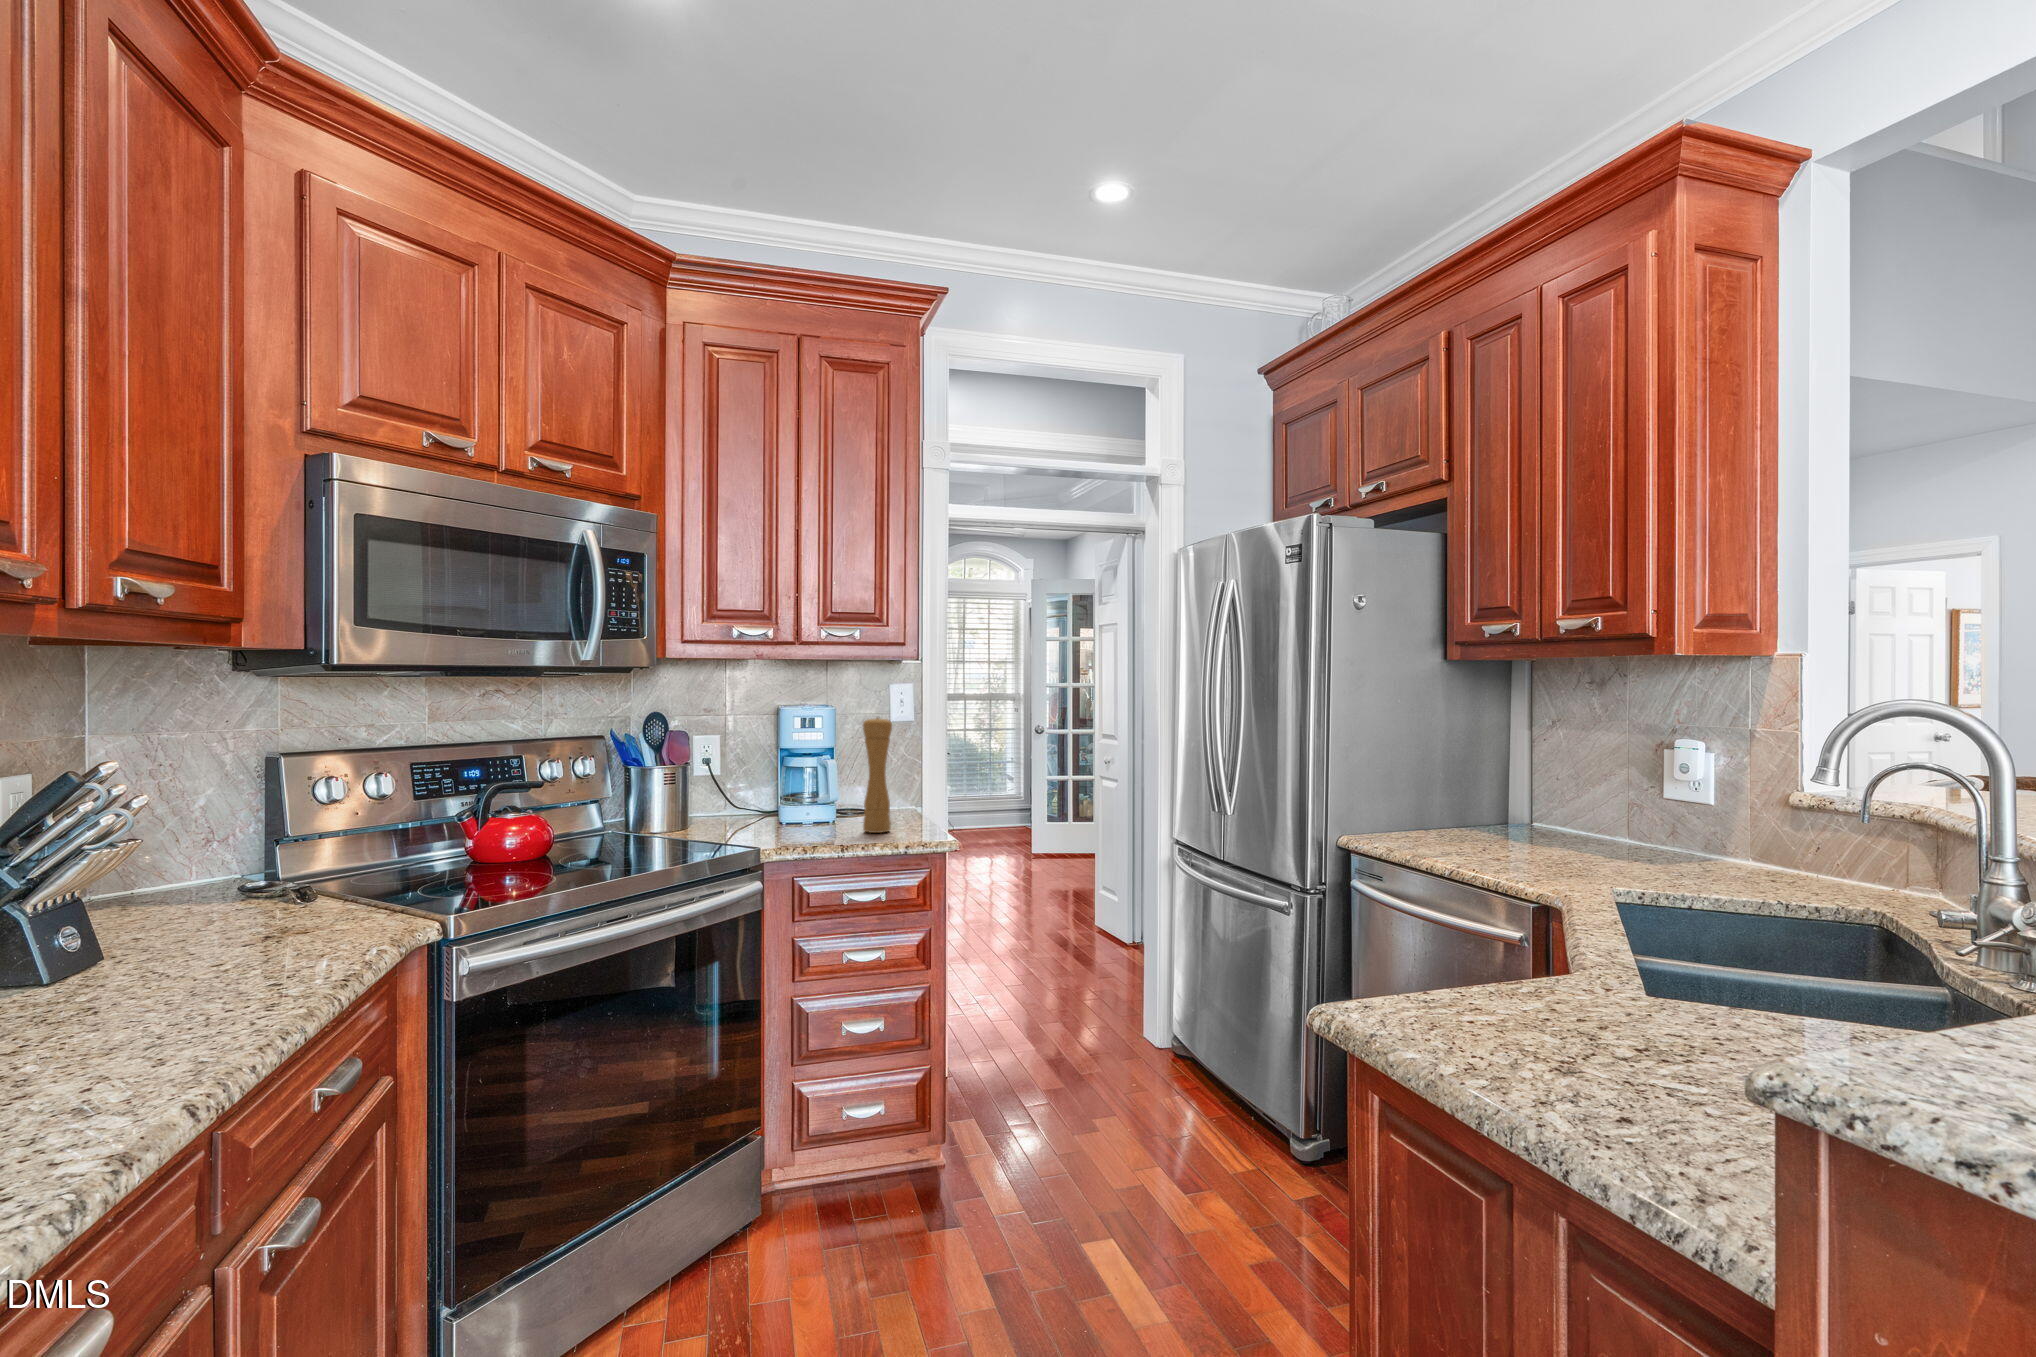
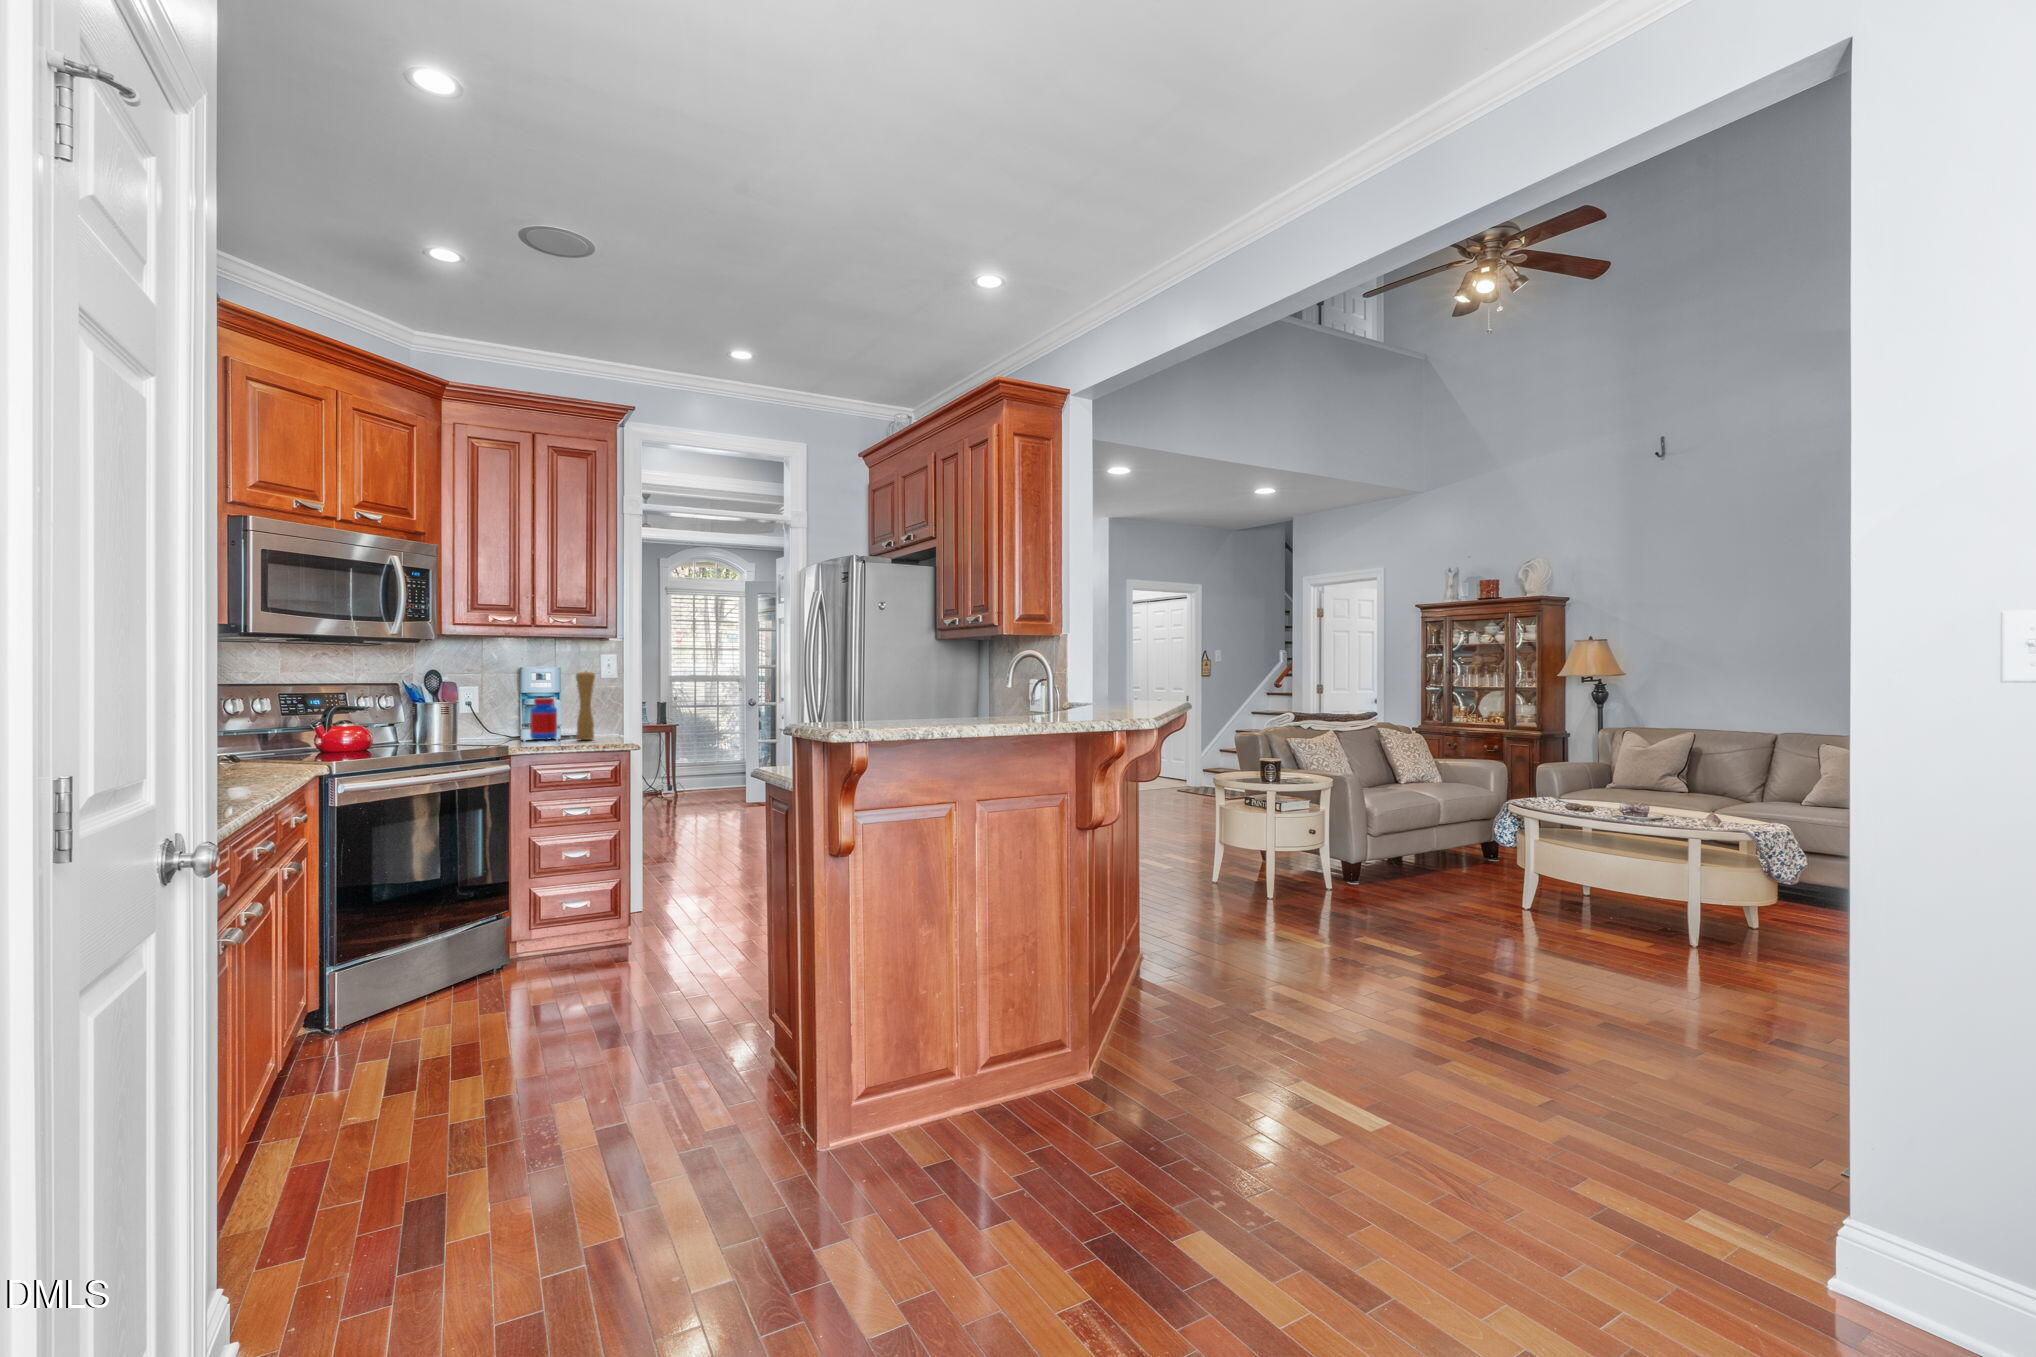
jar: none [793,758,833,827] -> present [530,698,557,740]

